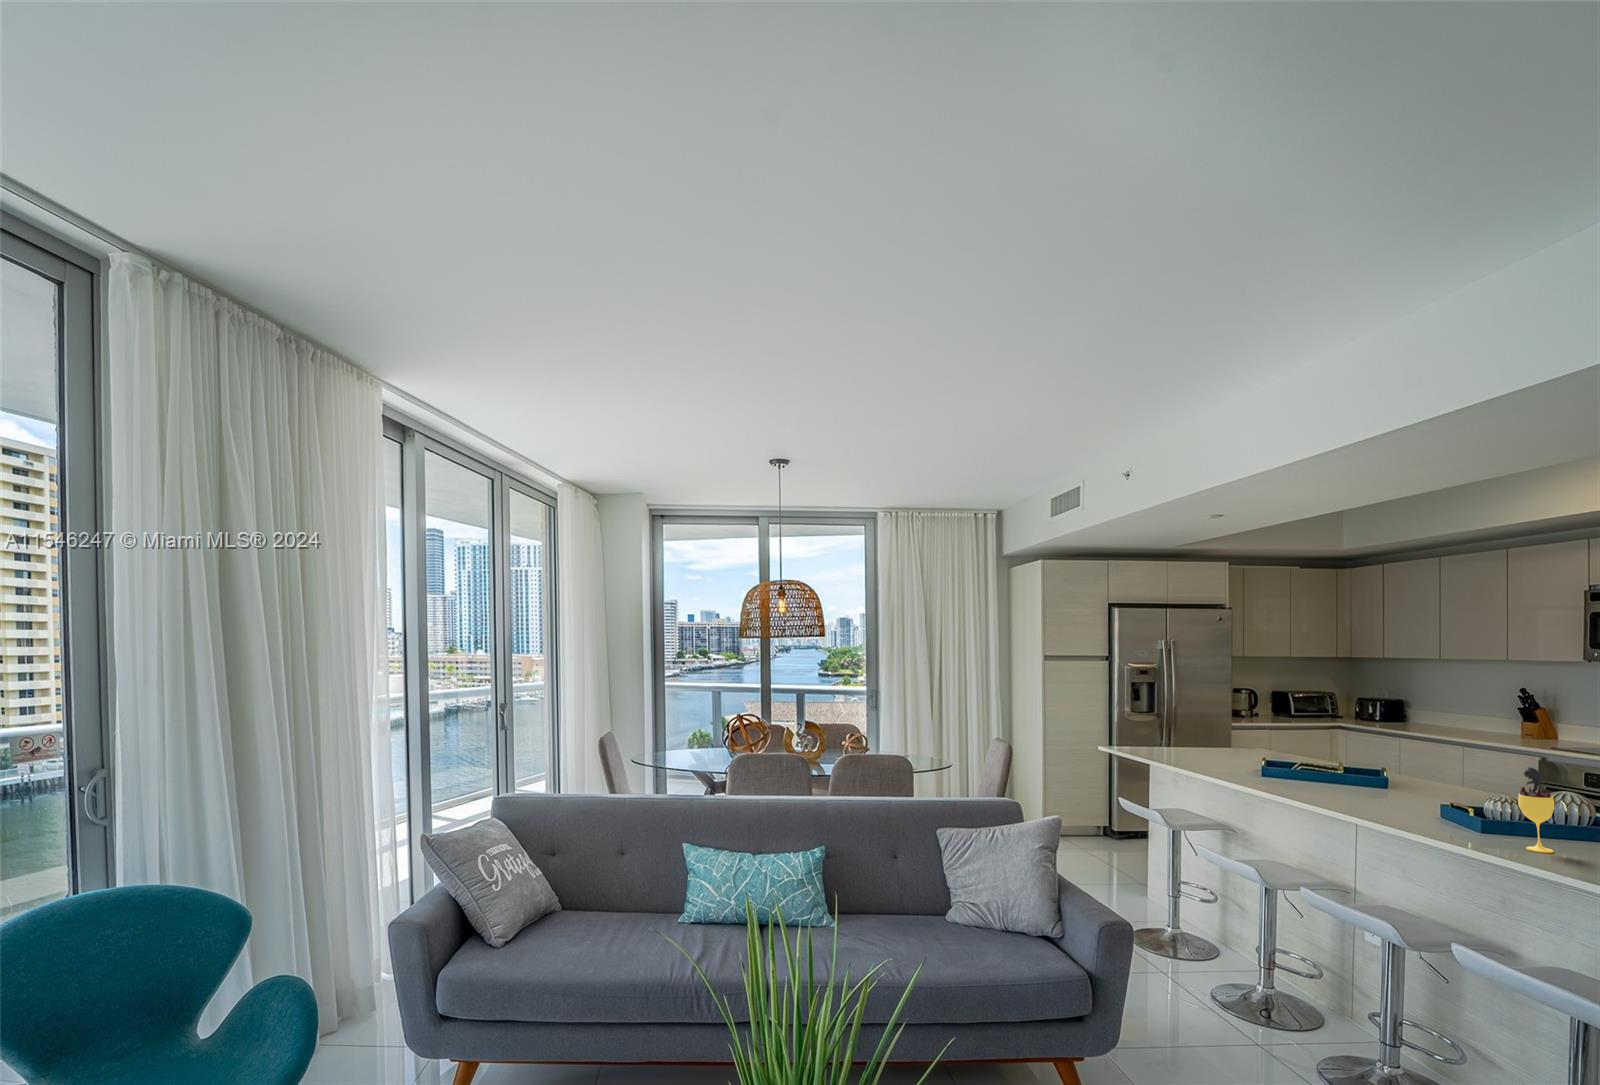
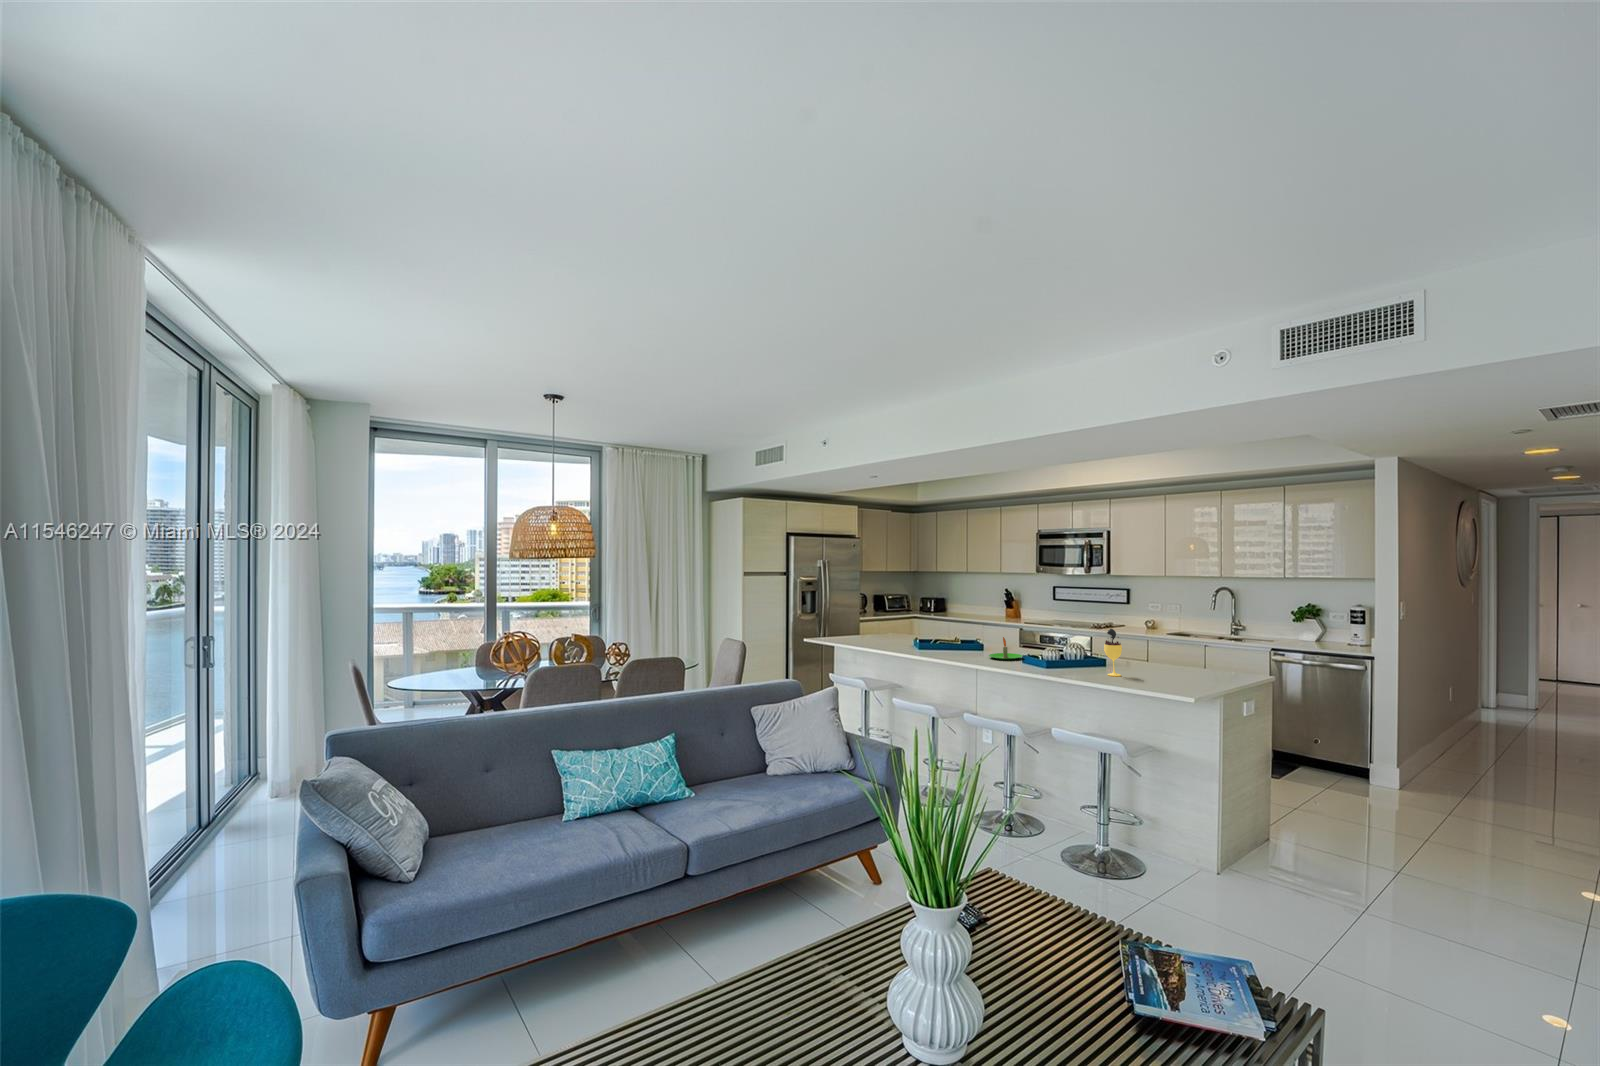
candle: none [1341,767,1404,807] -> present [989,637,1022,660]

